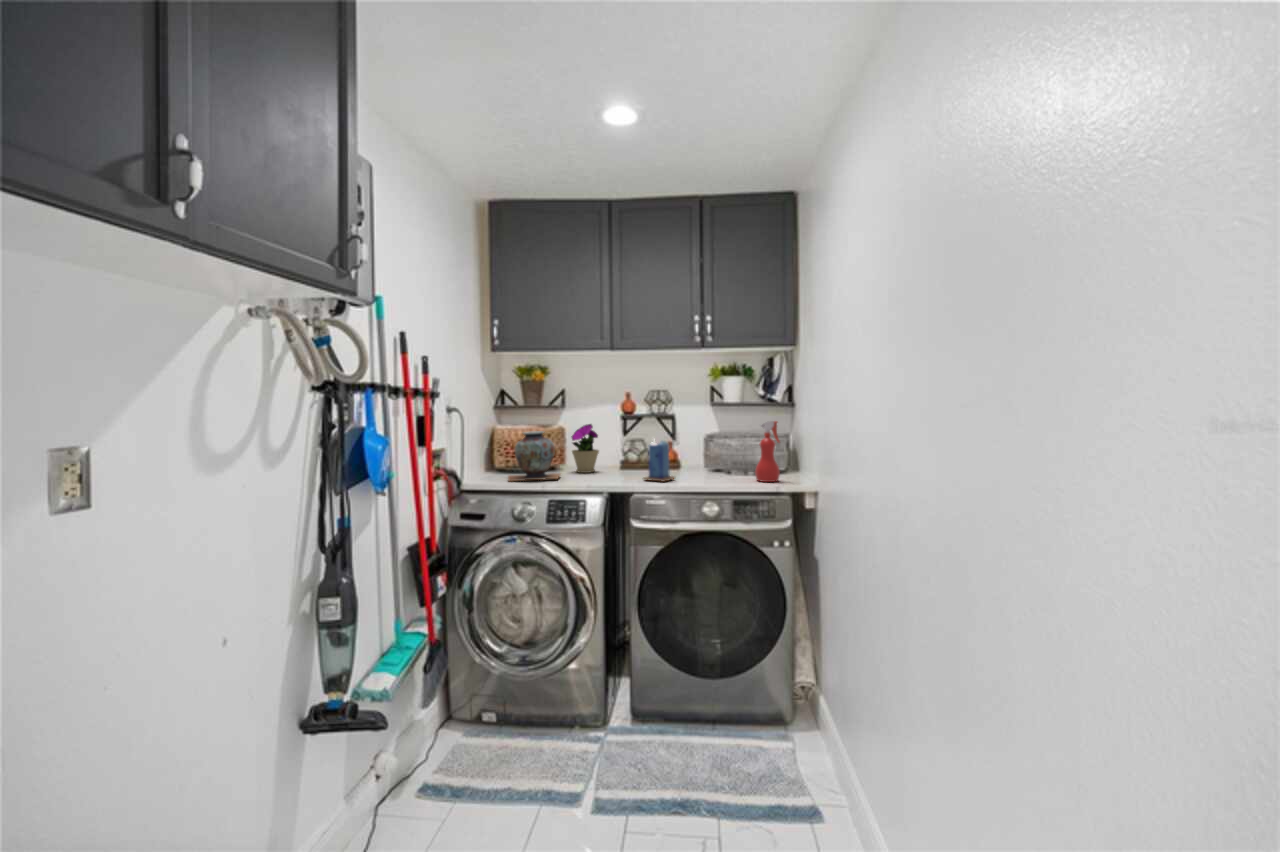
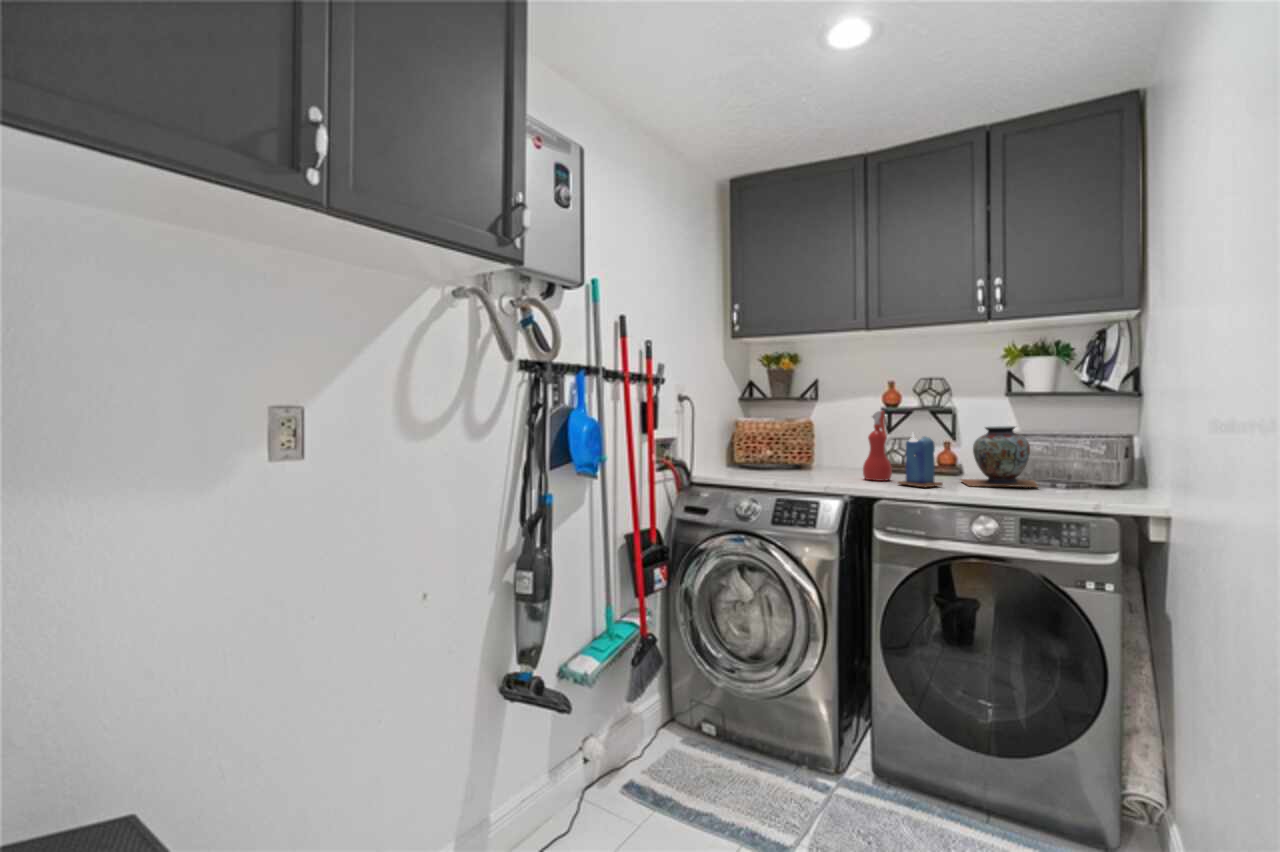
spray bottle: present [755,421,780,482] -> present [863,411,892,481]
flower pot: present [571,424,599,473] -> none [817,417,850,473]
decorative vase: present [508,431,560,481] -> present [961,426,1038,487]

